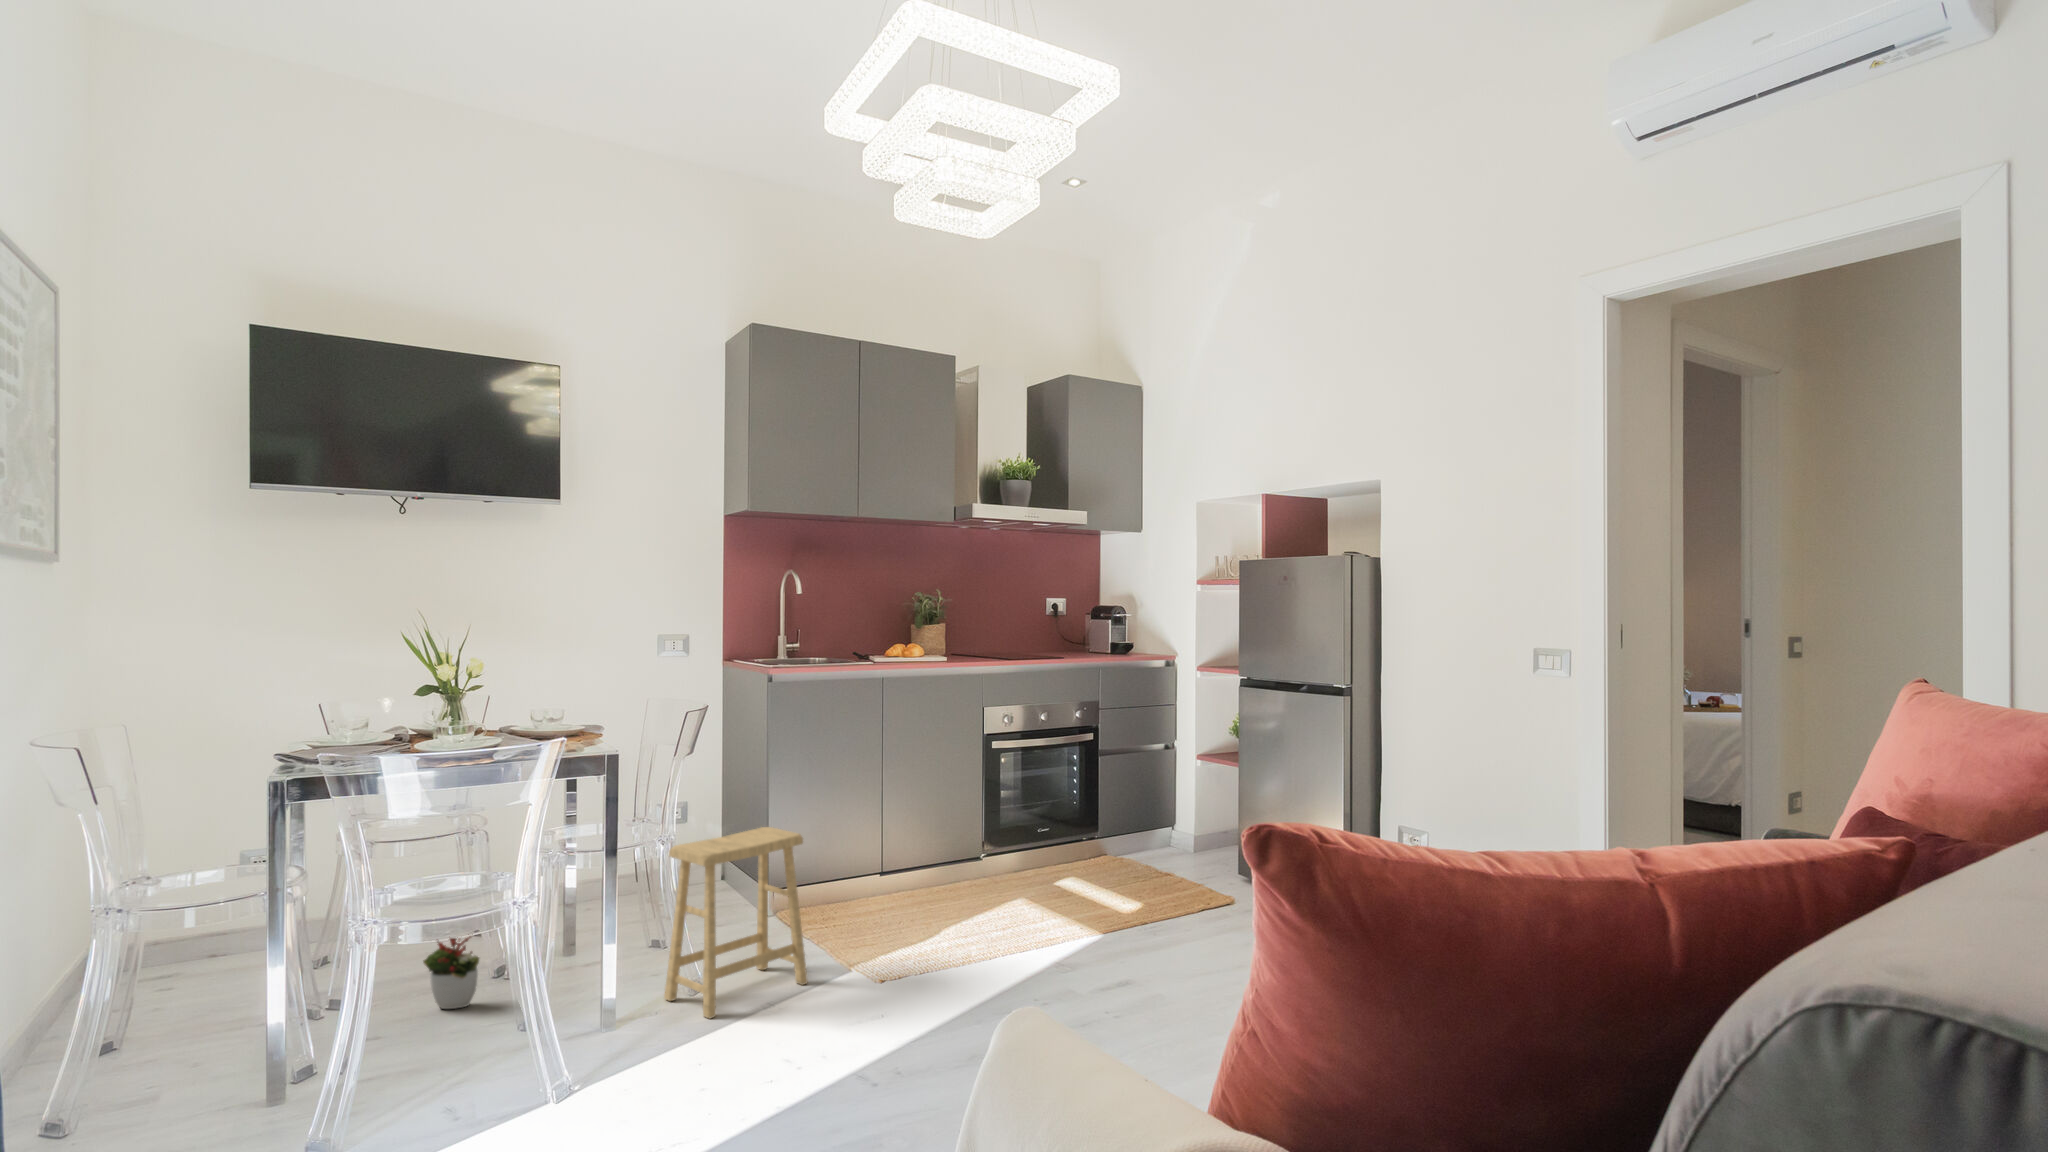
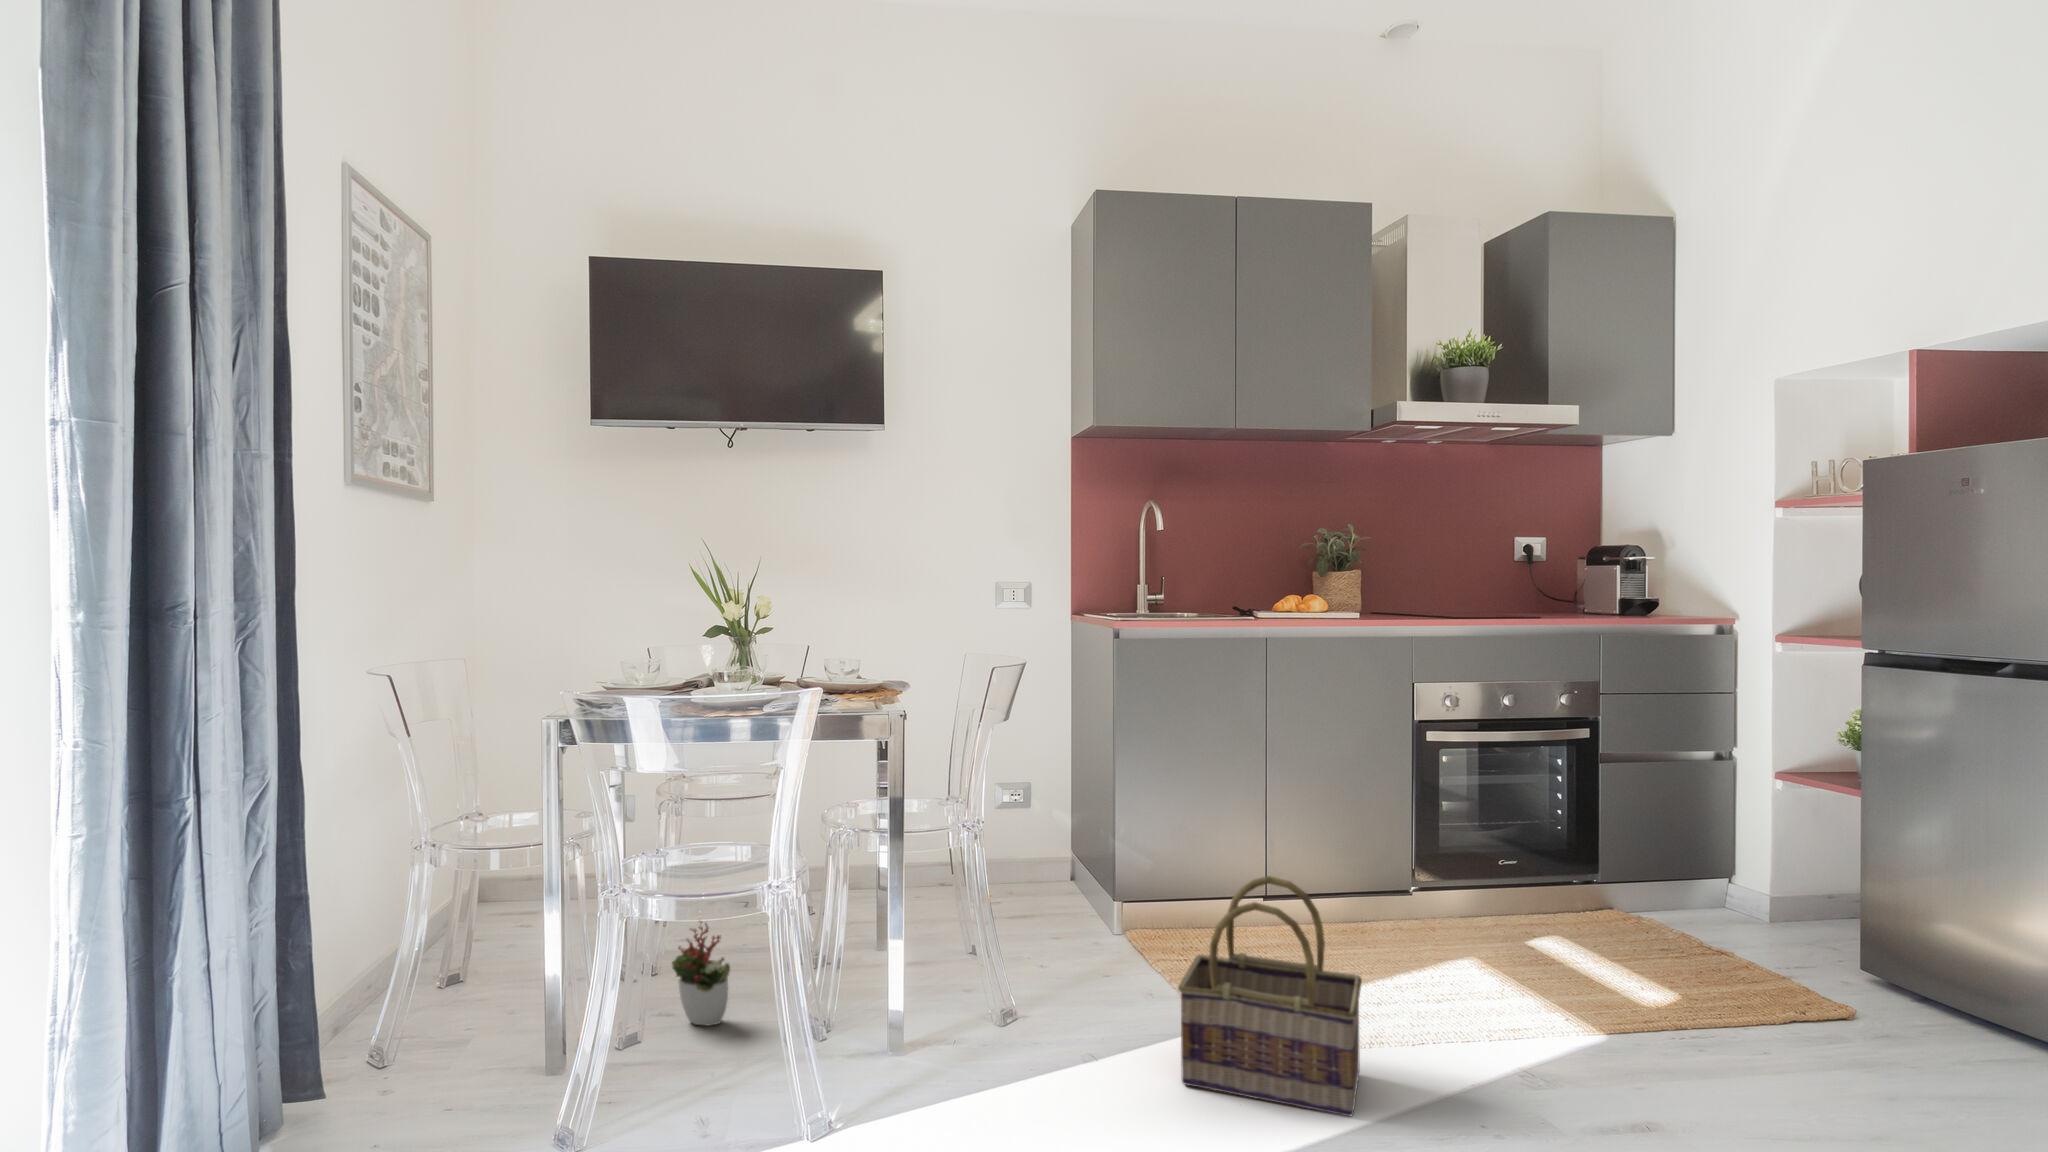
footstool: present [664,827,808,1019] -> none [928,840,1121,1116]
basket: none [848,837,963,980] -> present [1178,876,1362,1116]

